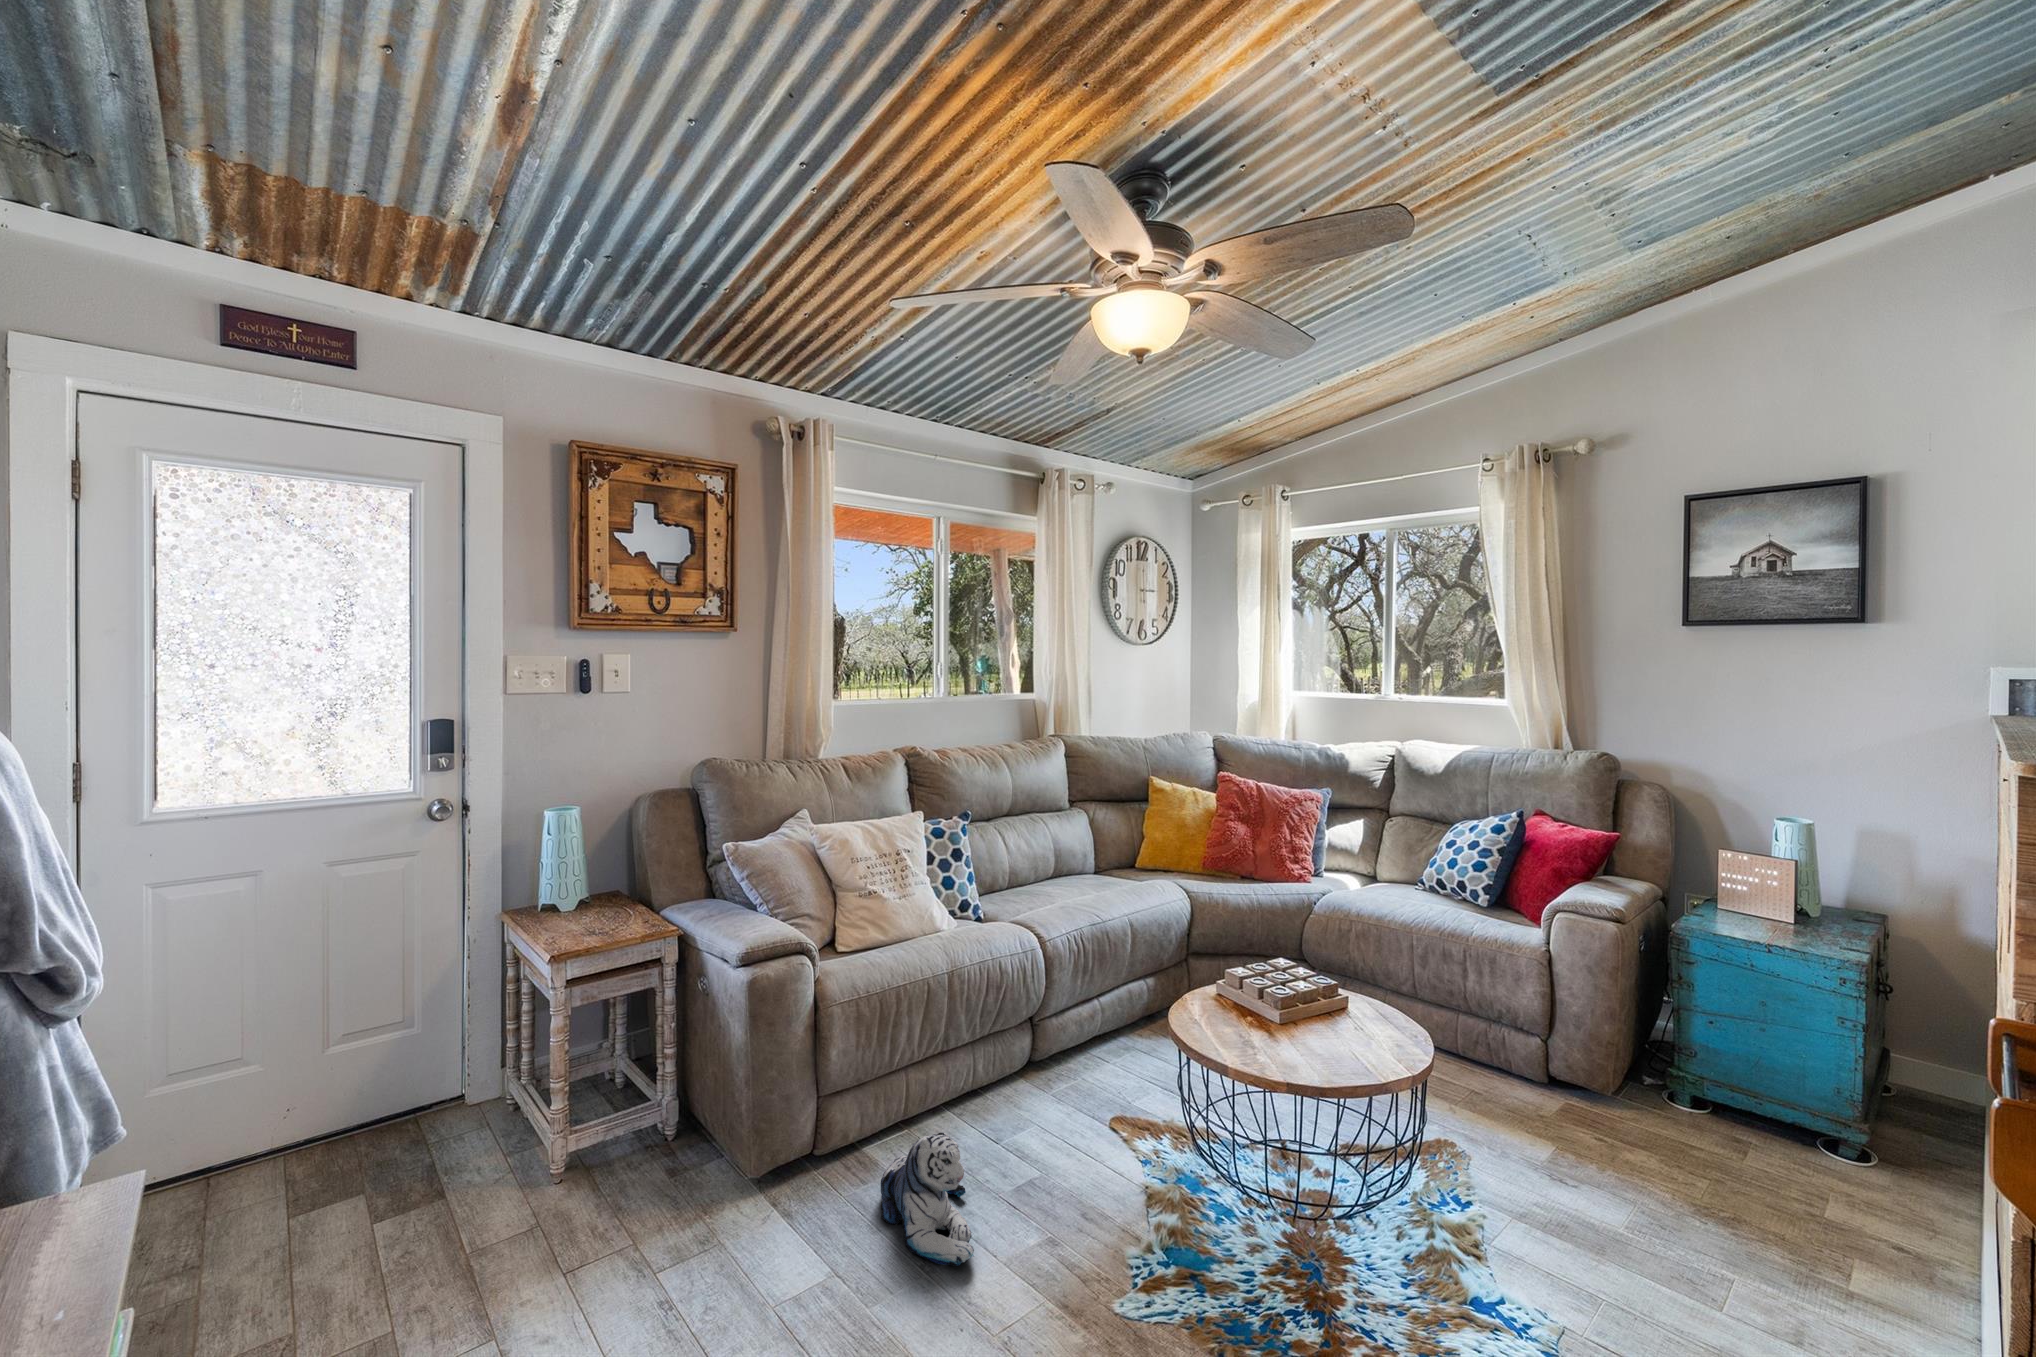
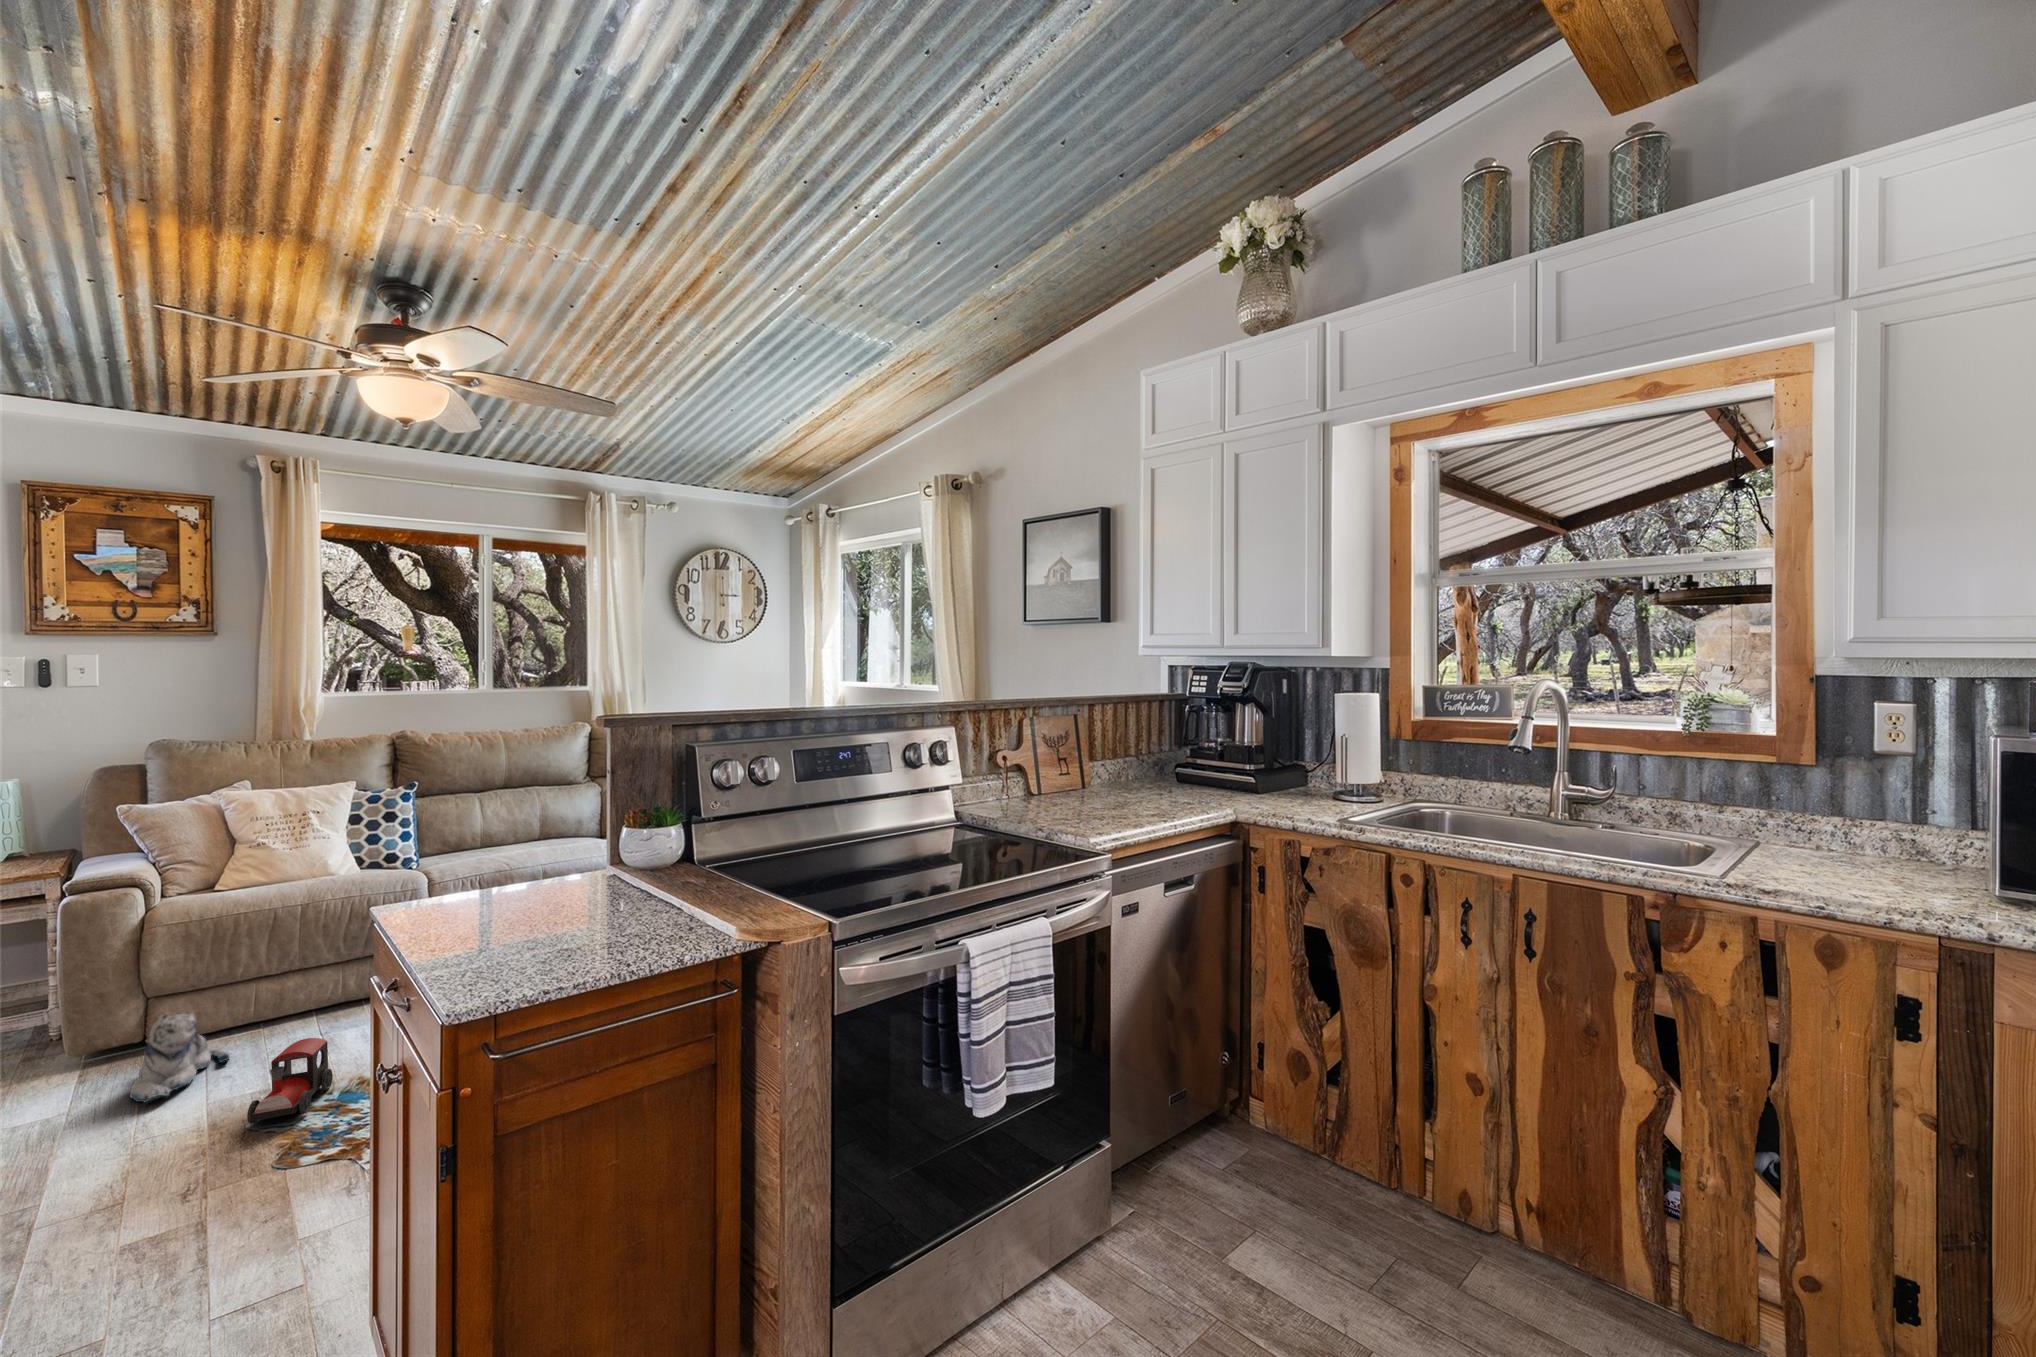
toy train: none [1108,1175,1209,1312] -> present [247,1038,333,1124]

